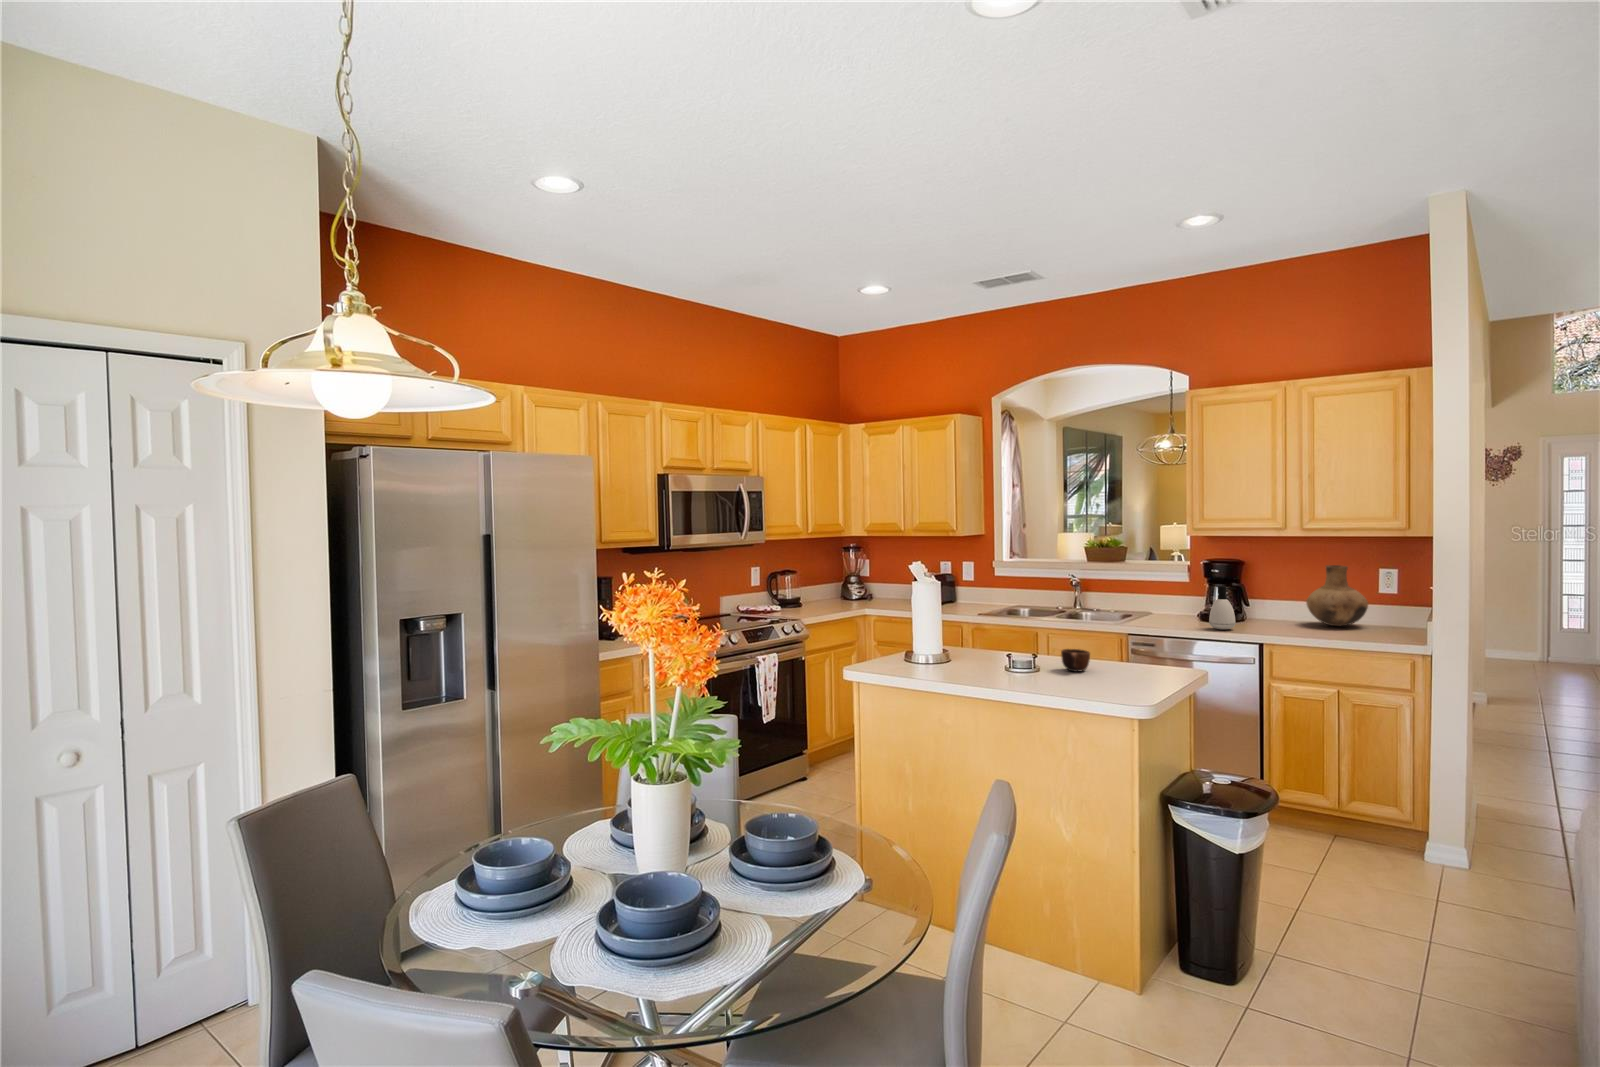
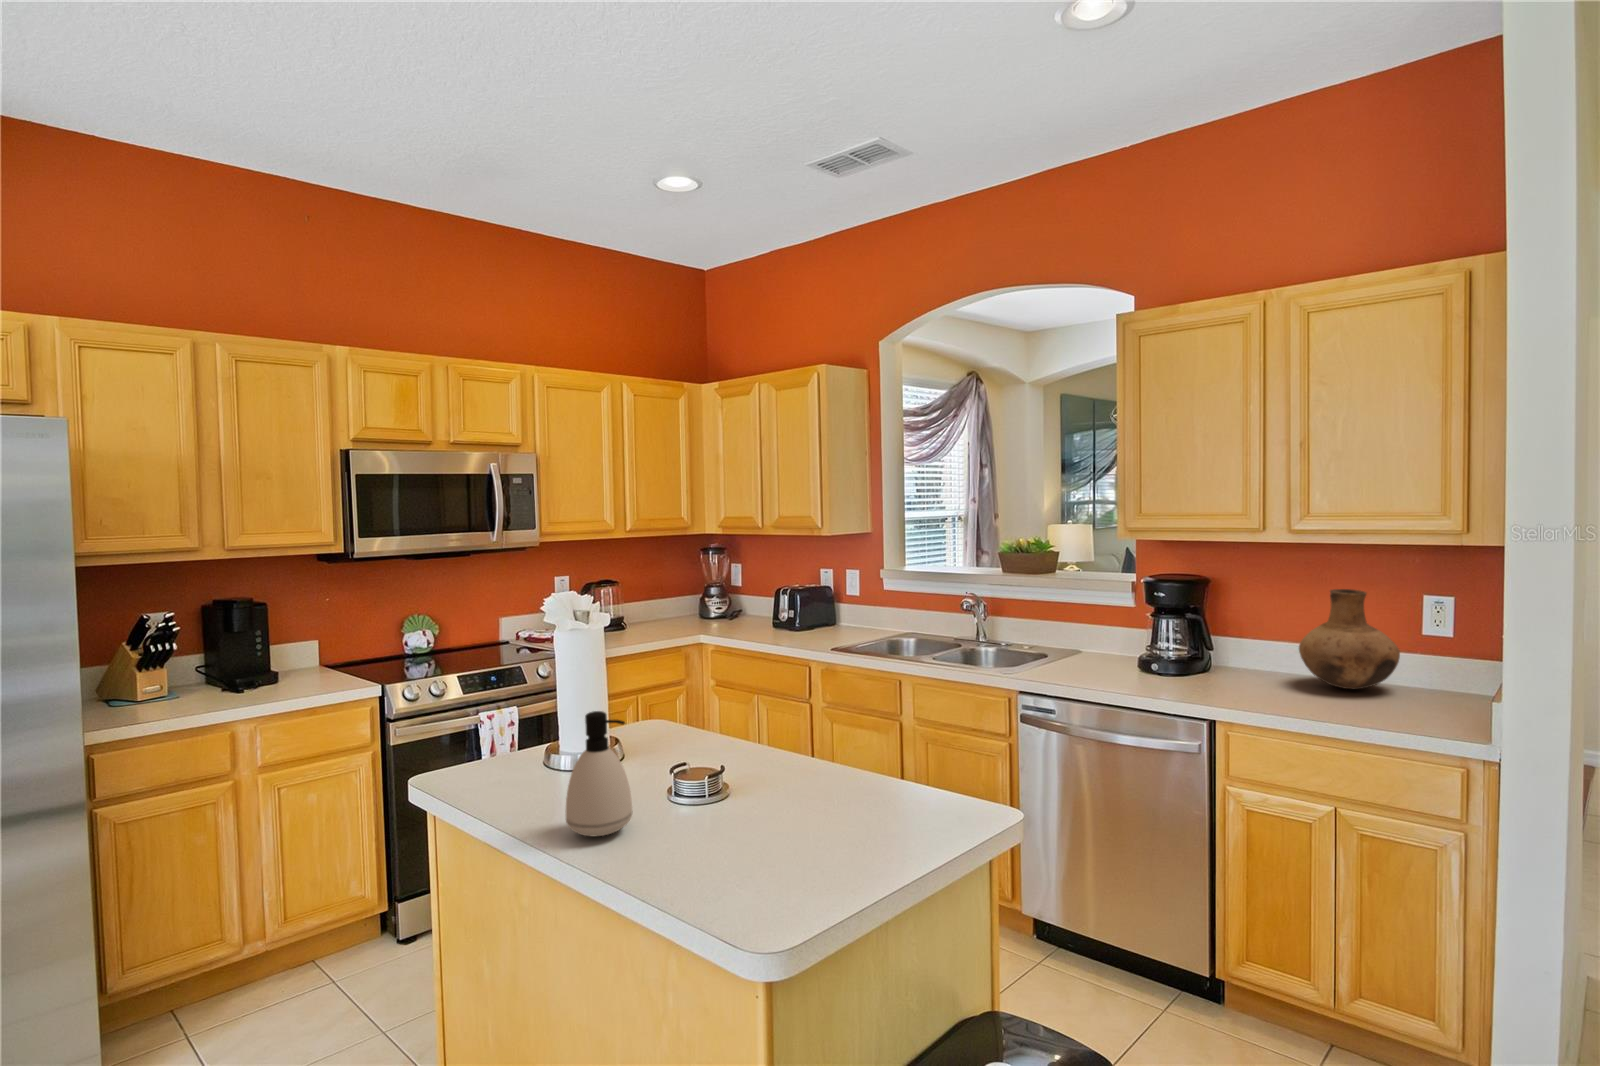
soap dispenser: present [1209,586,1236,630] -> present [566,711,633,836]
mug: present [1061,649,1090,672] -> none [745,768,798,818]

